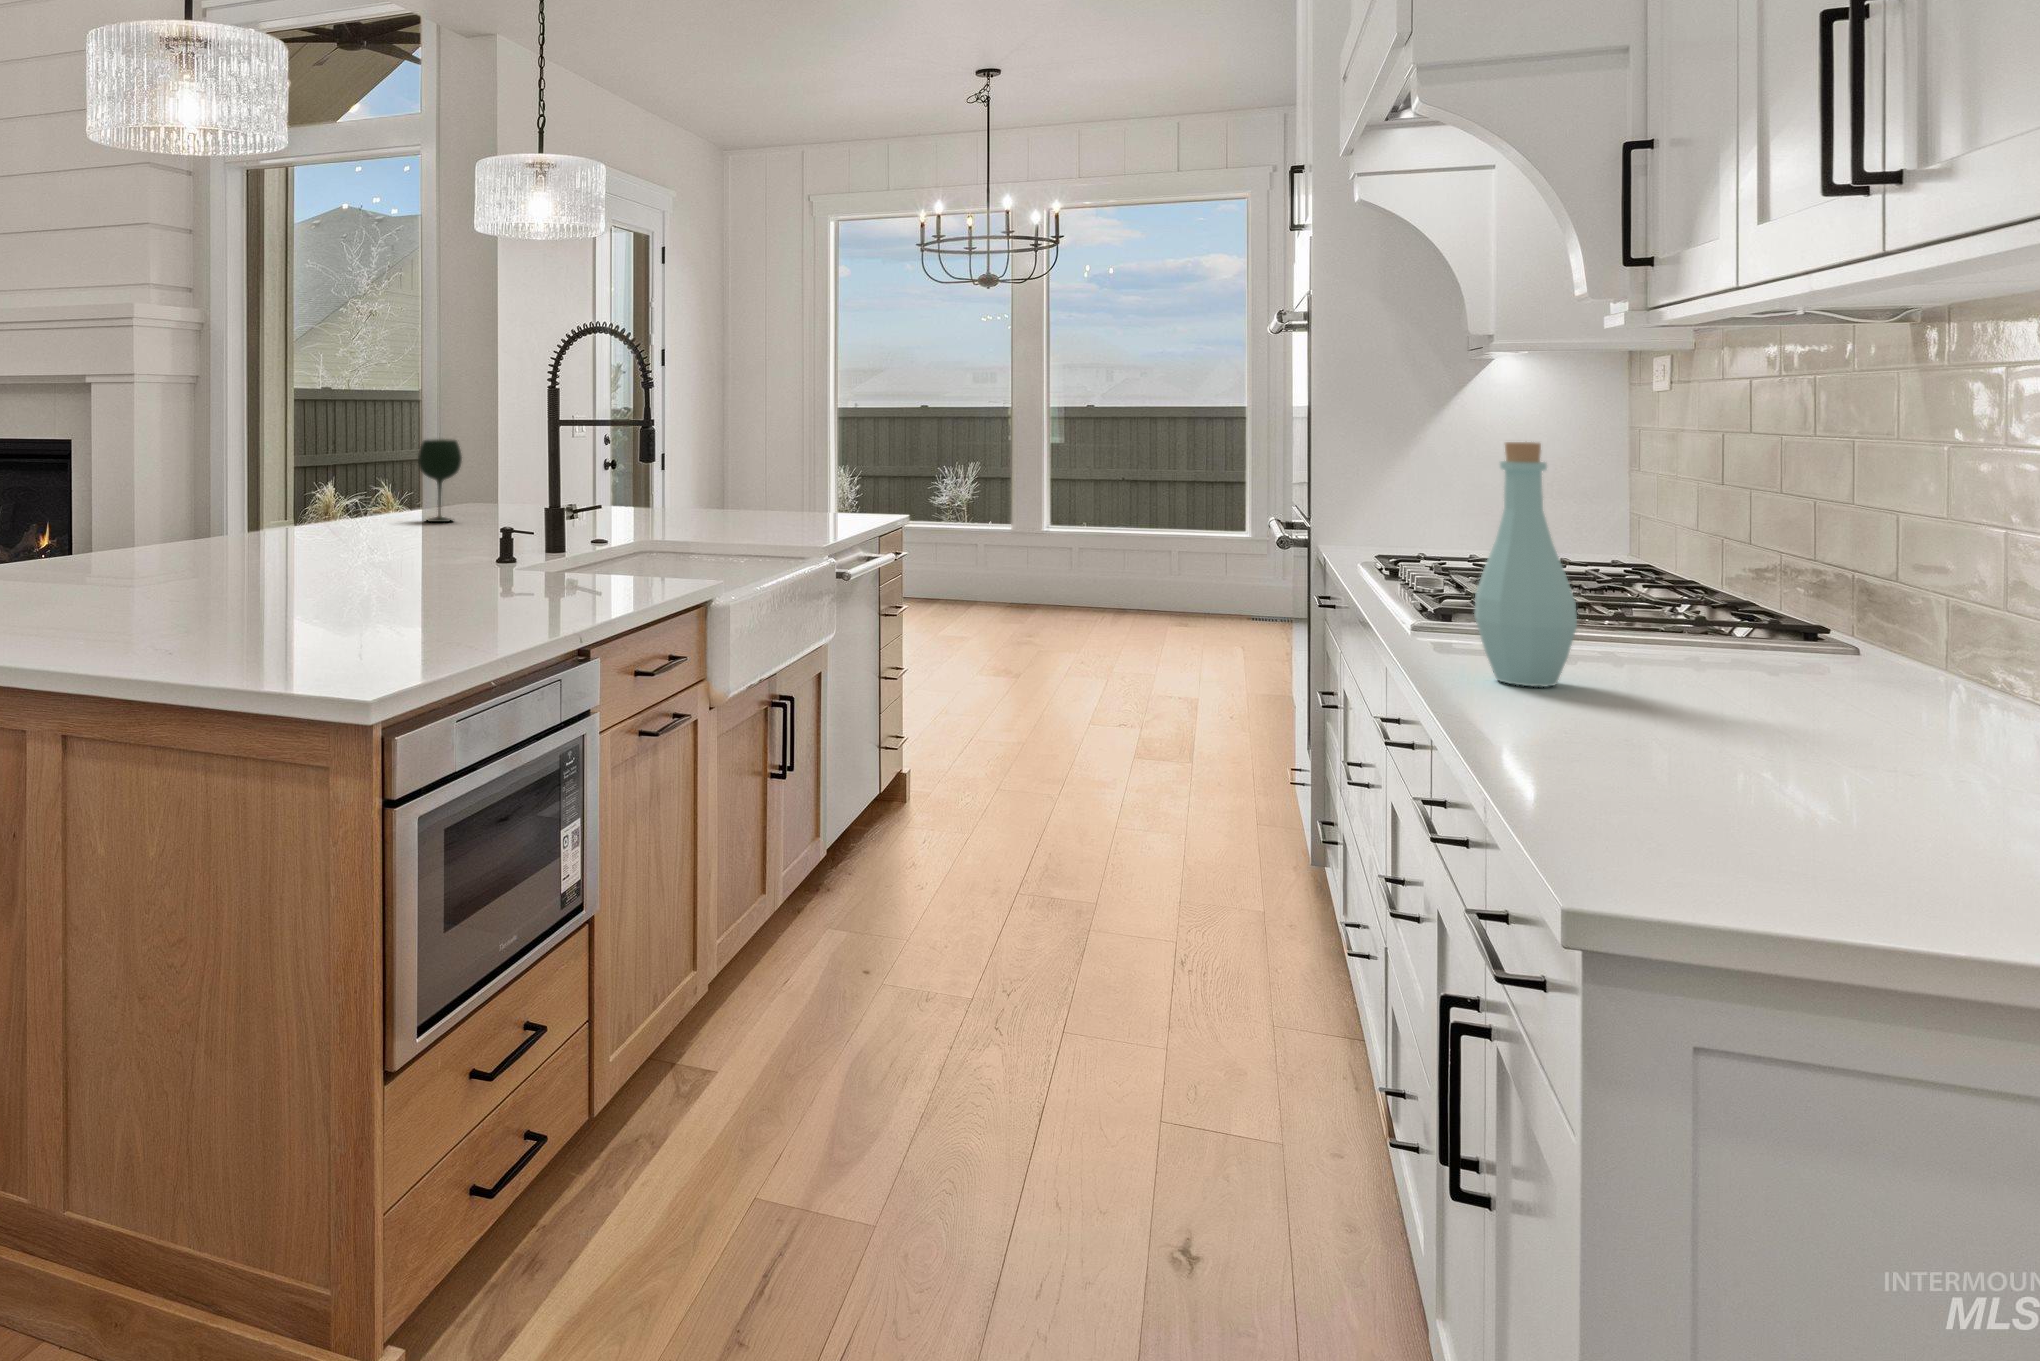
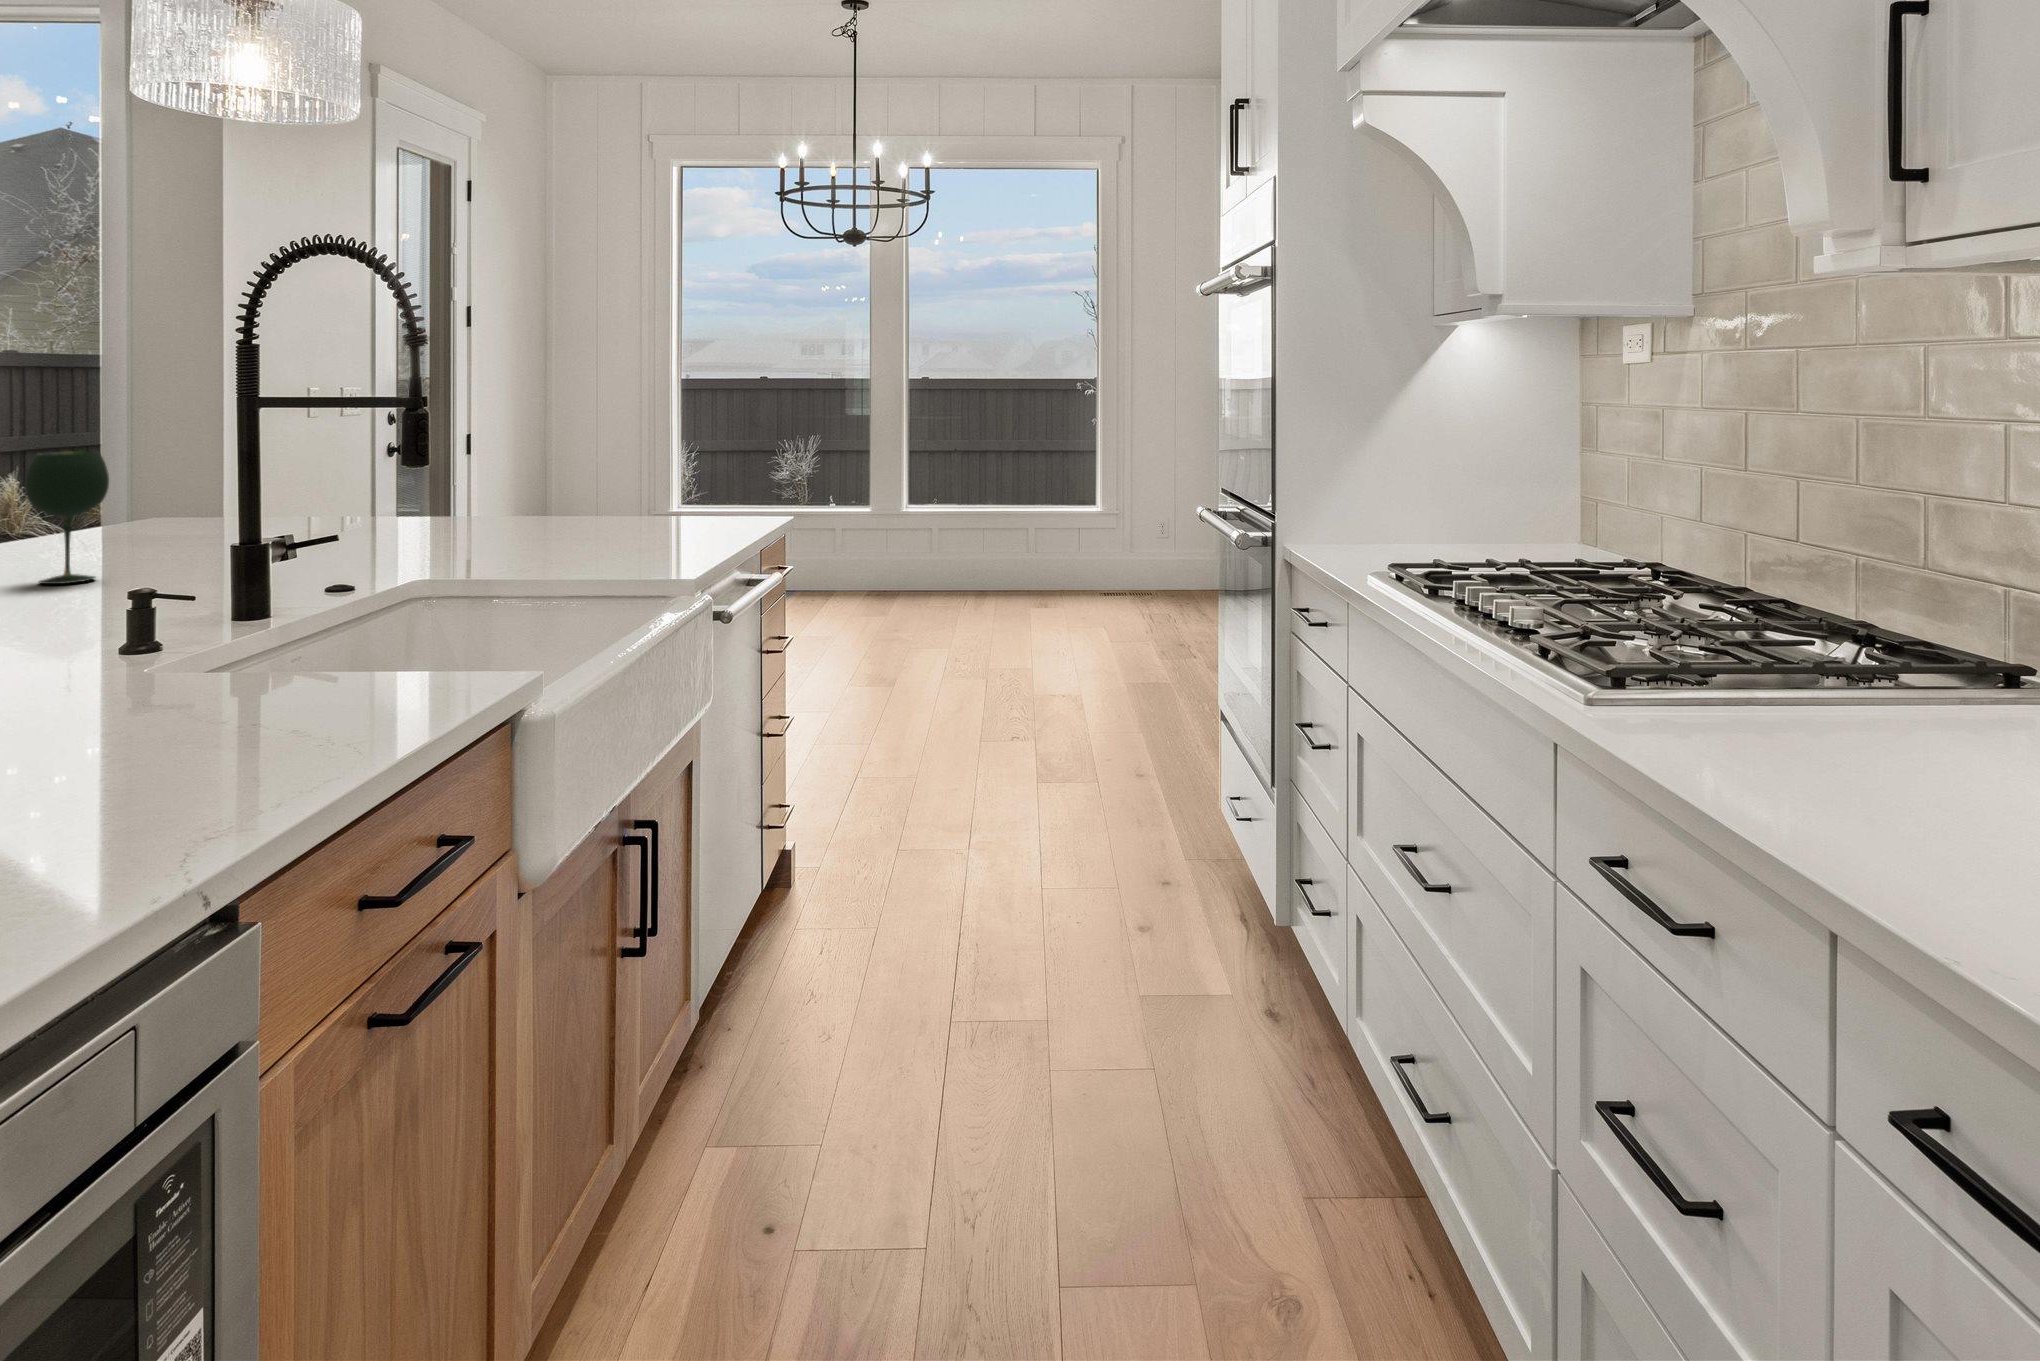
bottle: present [1474,442,1577,687] -> none [1799,449,1956,846]

